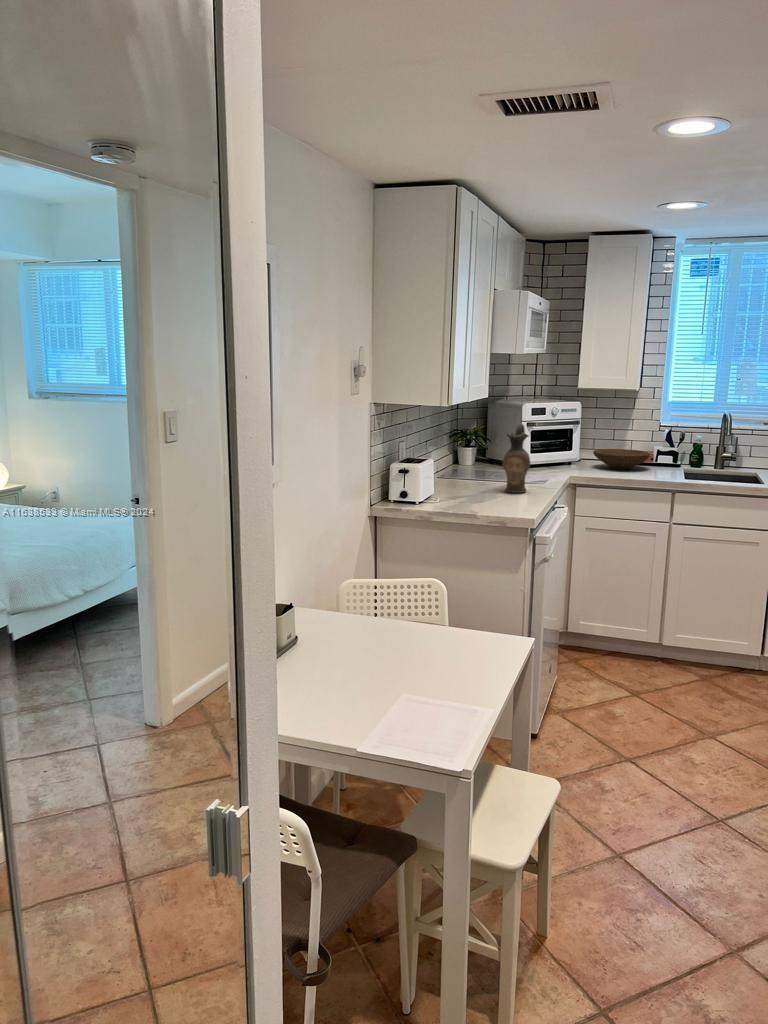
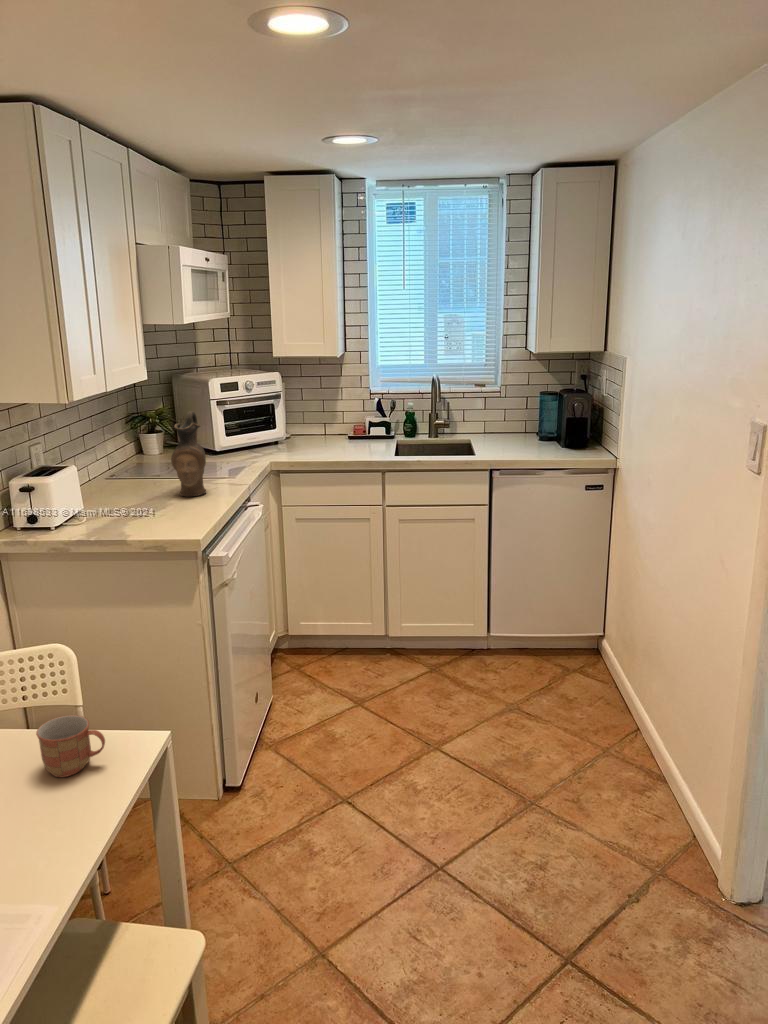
wooden bowl: present [593,449,650,470] -> none [298,423,360,448]
mug: none [459,608,503,647] -> present [36,715,105,777]

